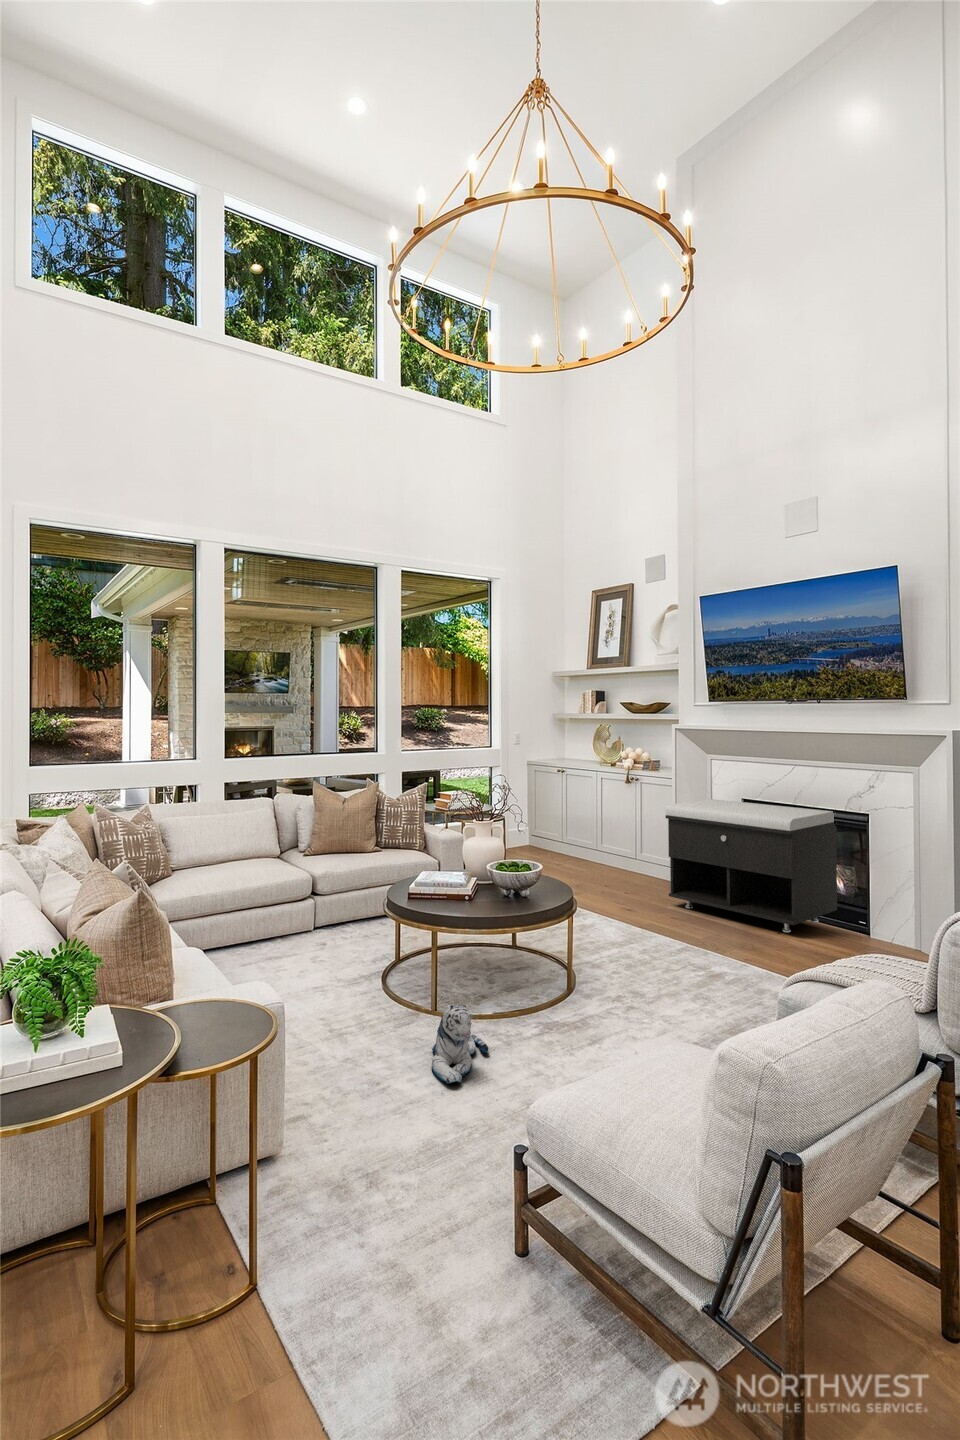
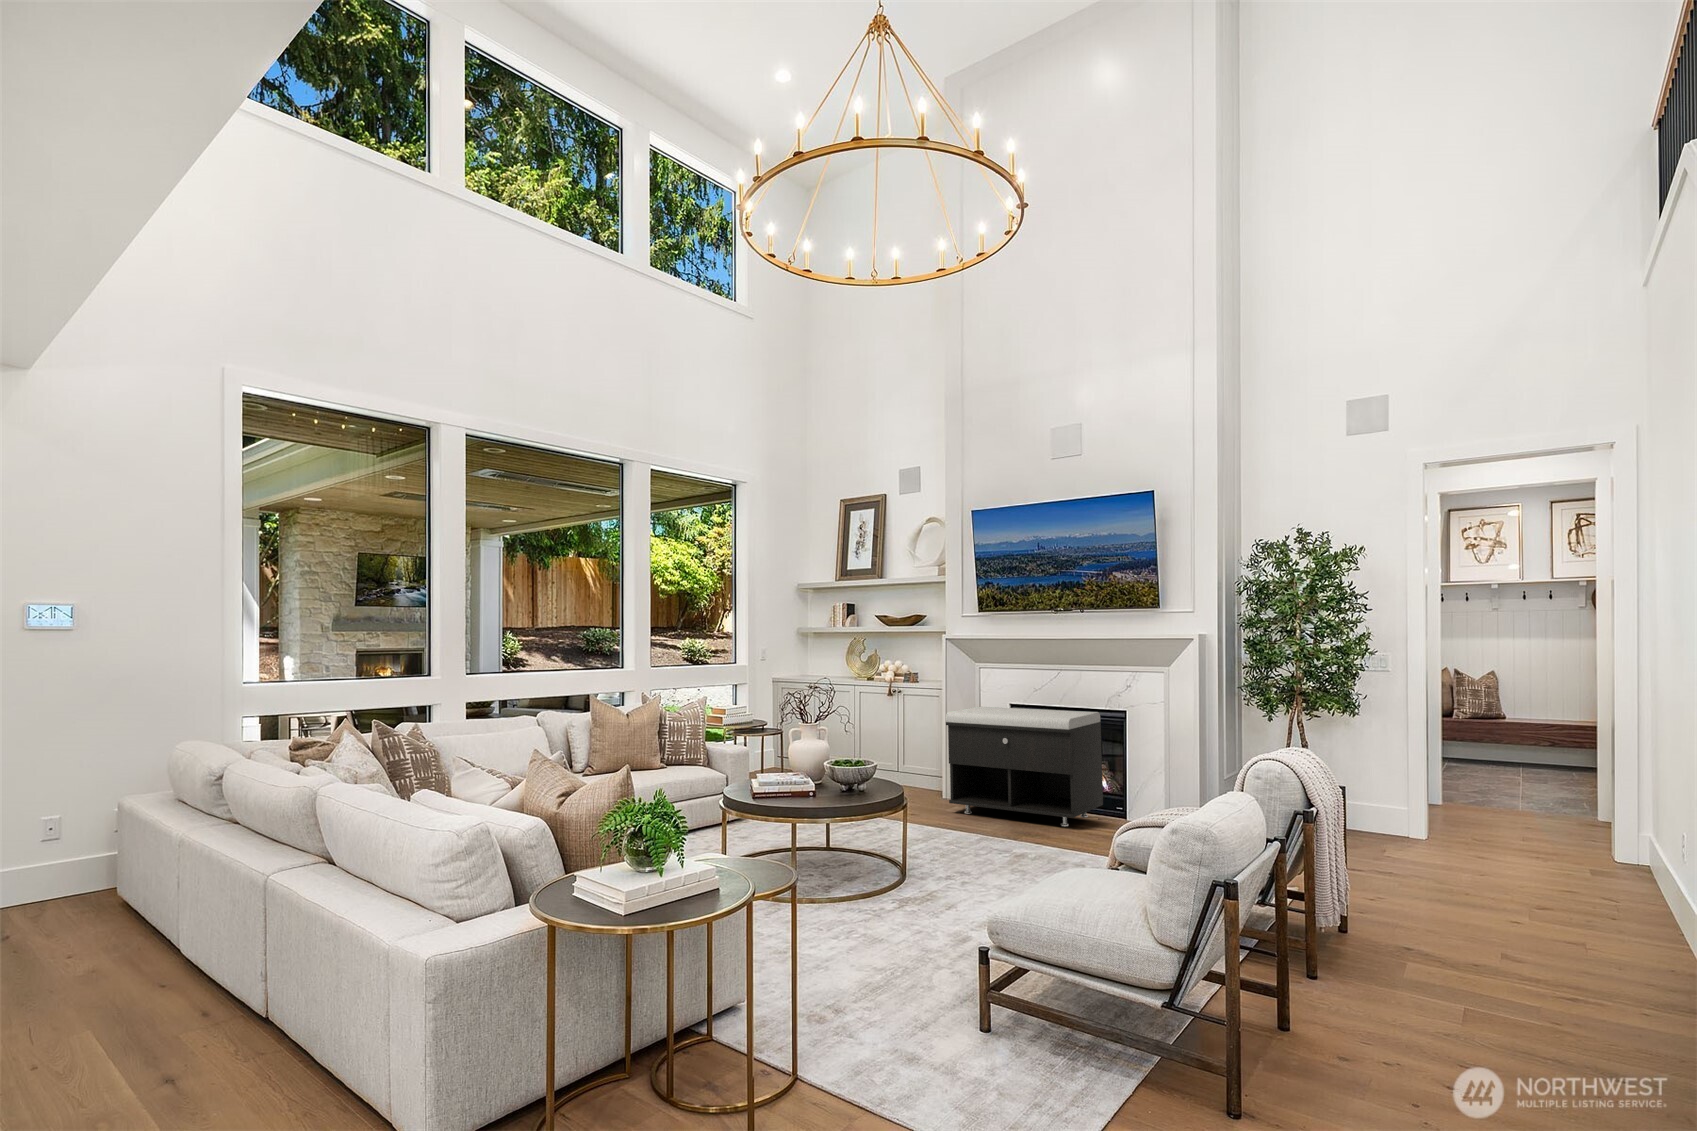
plush toy: present [432,1005,489,1084] -> none [819,882,872,950]

